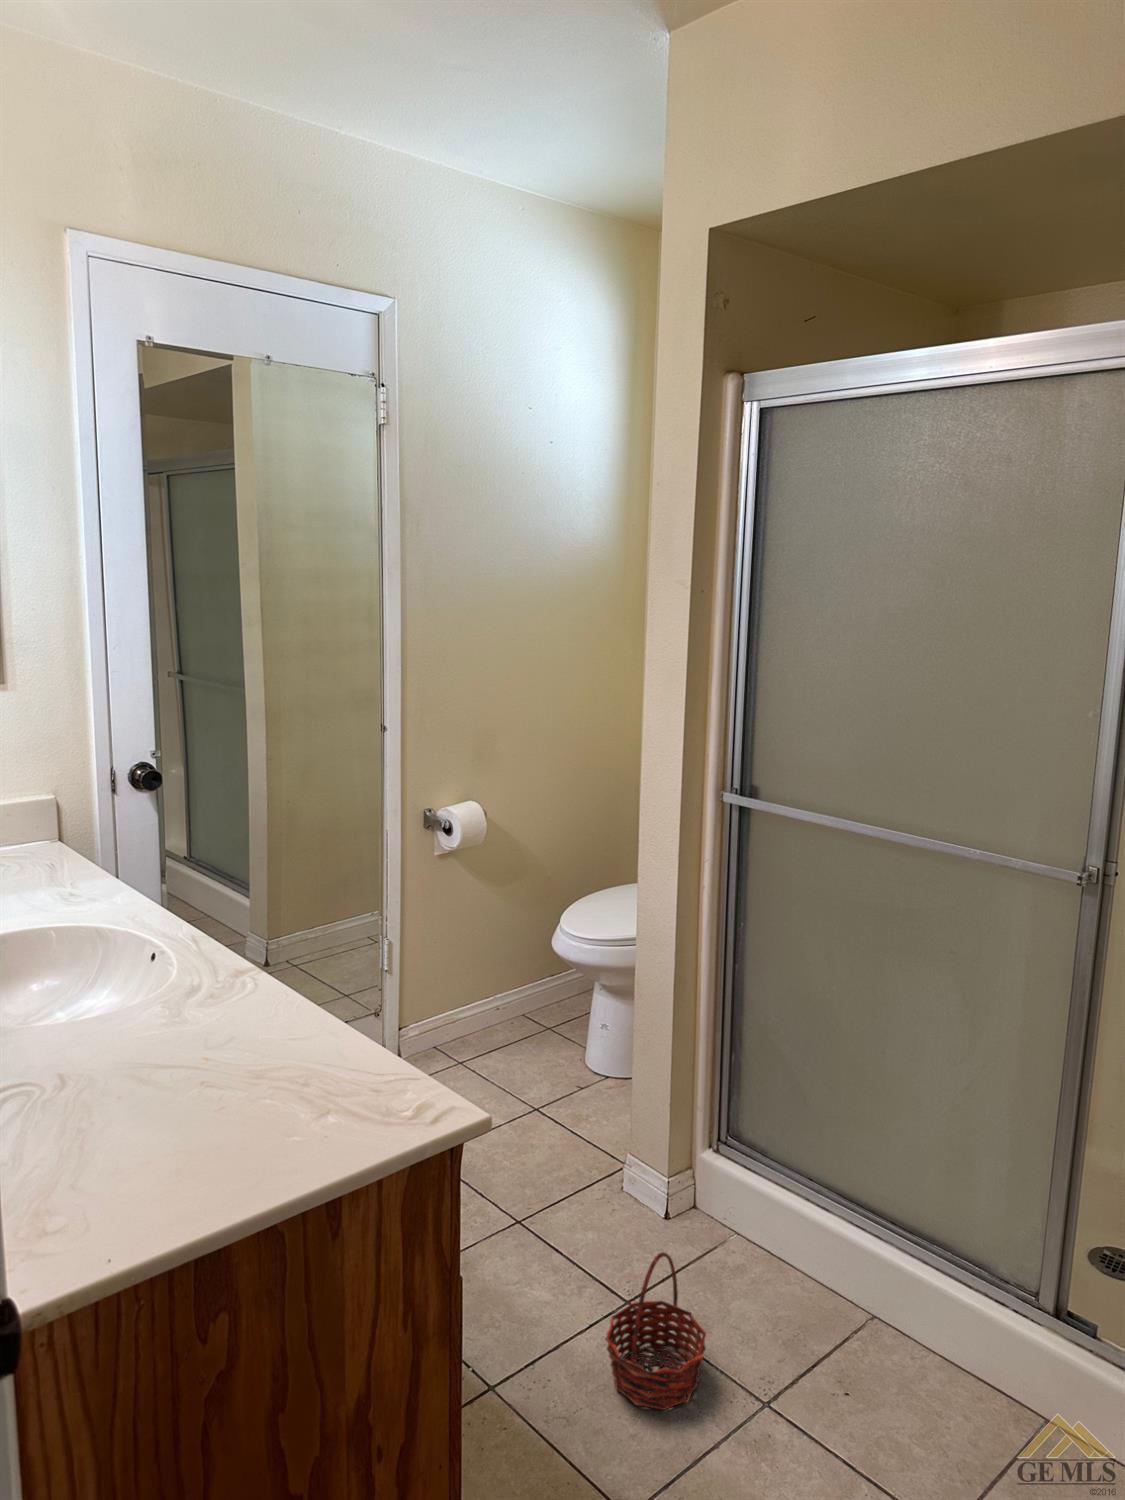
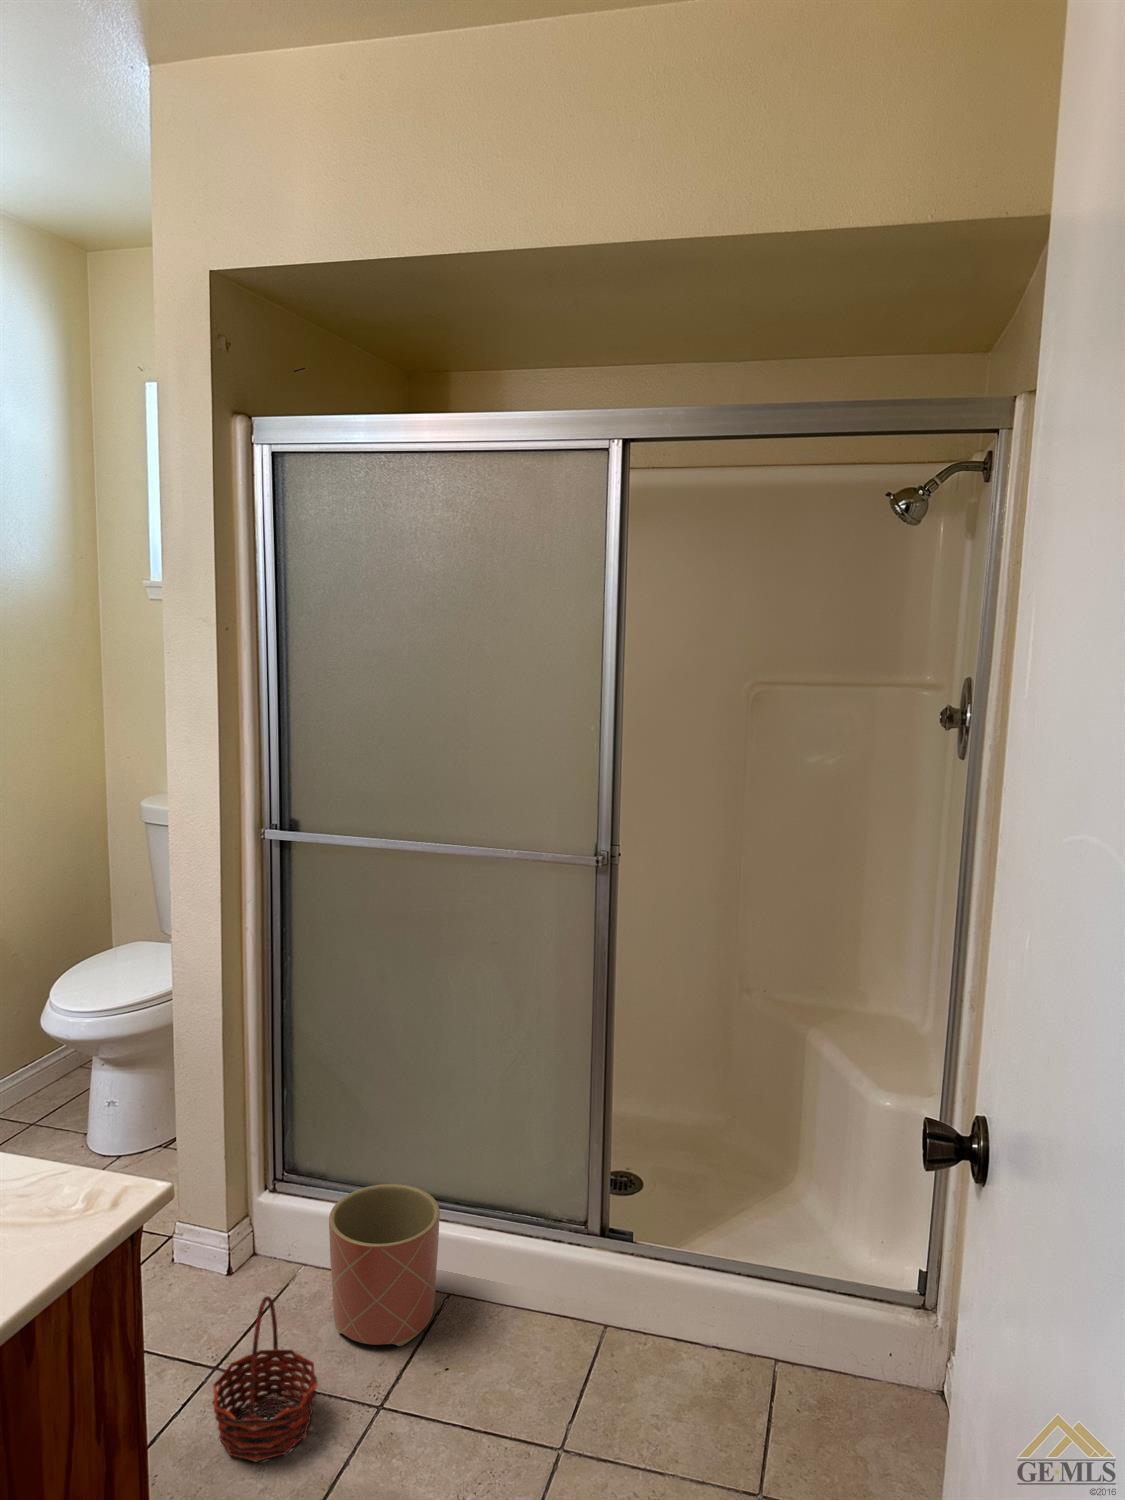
planter: none [746,1176,864,1351] -> present [329,1184,440,1346]

